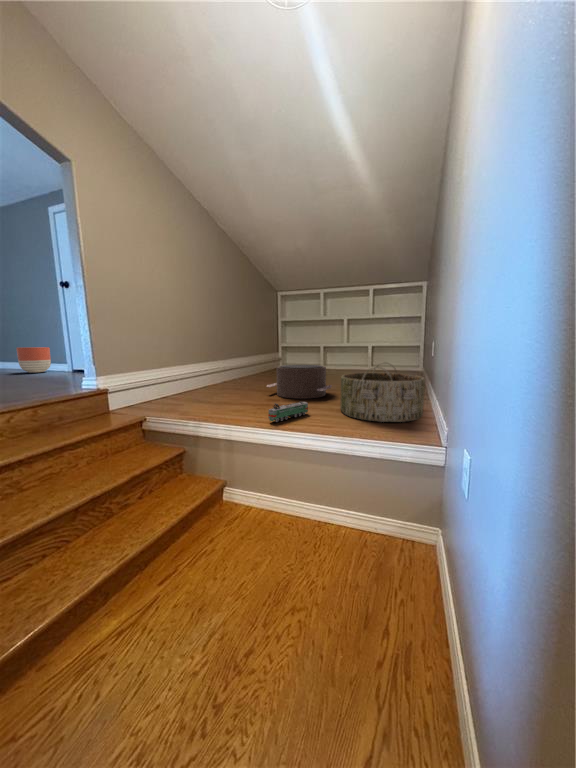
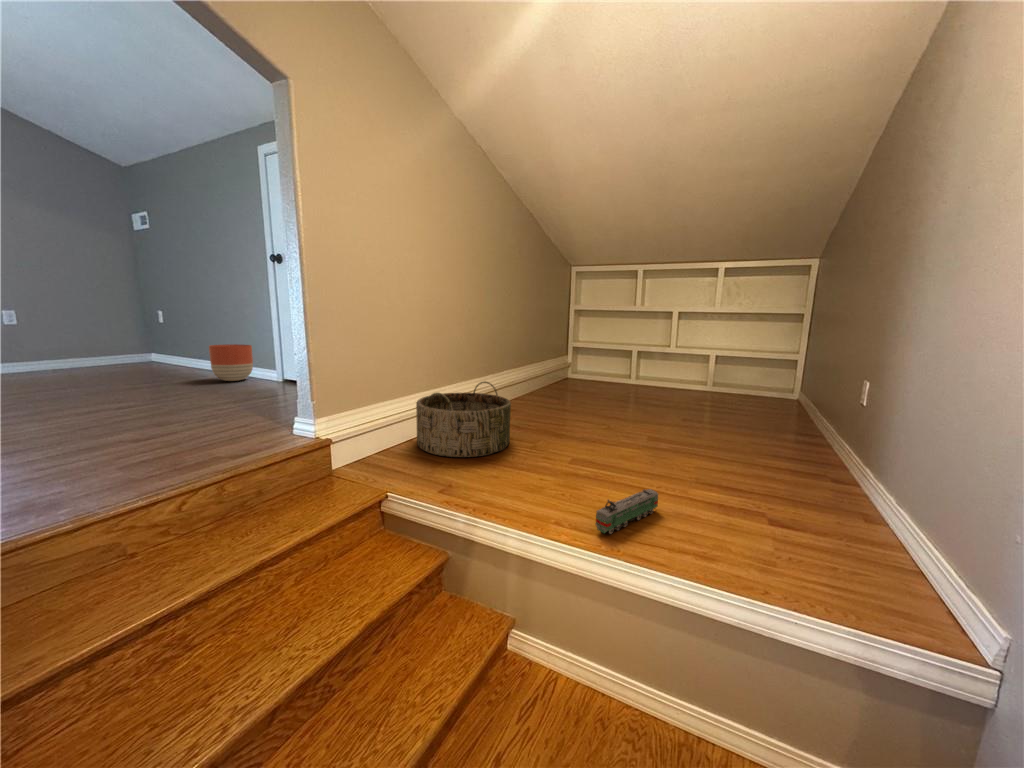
basket: present [340,362,425,422] -> present [416,382,511,457]
pouf: present [267,365,332,399] -> none [566,398,677,463]

